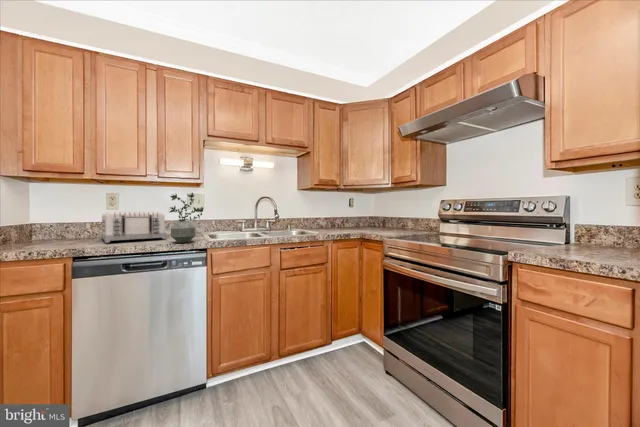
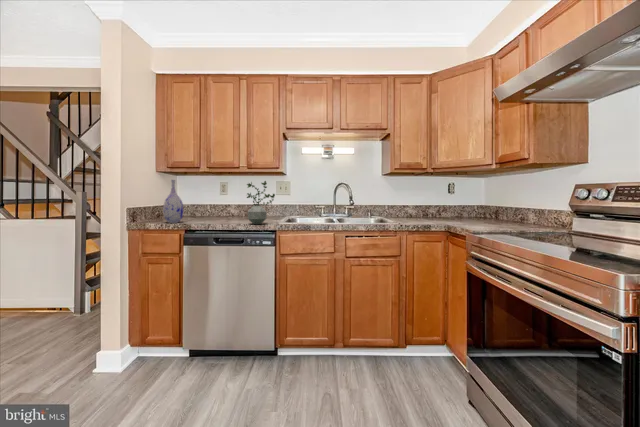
vase: none [31,188,67,249] -> present [163,180,183,223]
toaster: present [101,212,166,243] -> none [206,197,249,221]

